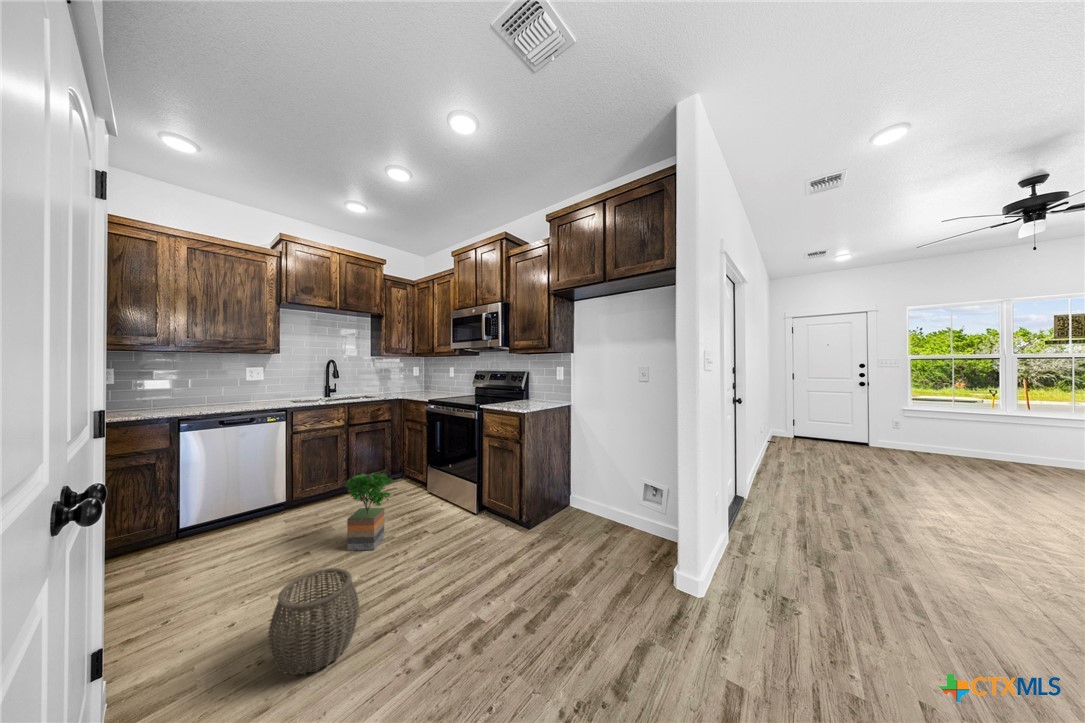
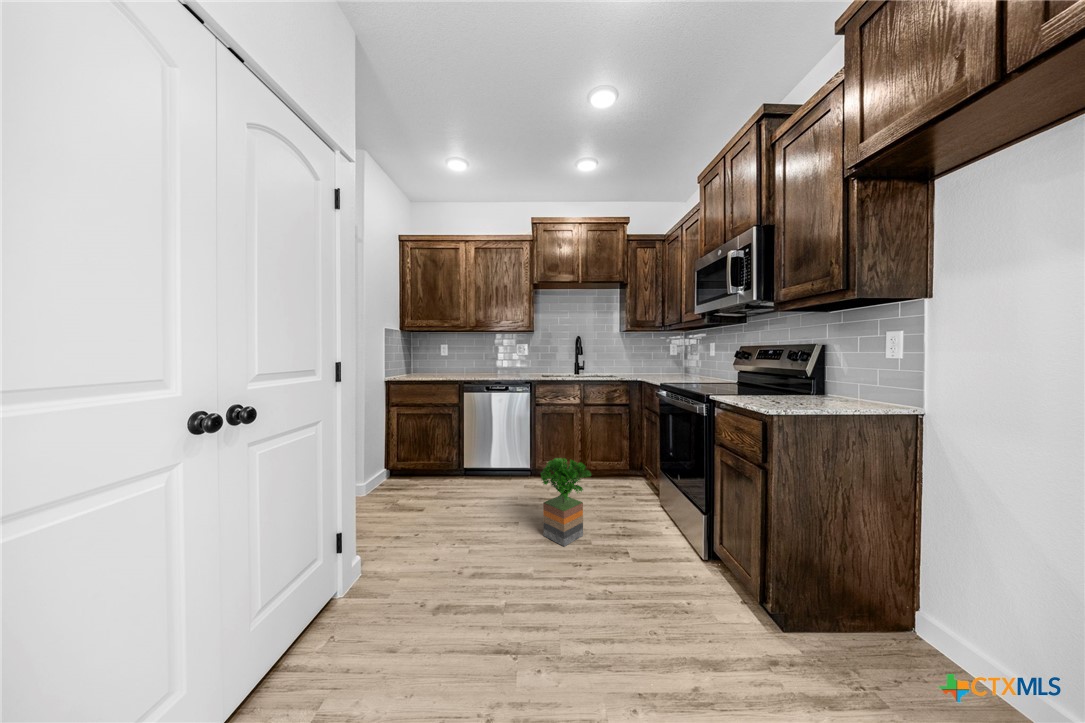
woven basket: present [268,568,359,676] -> none [403,549,488,660]

